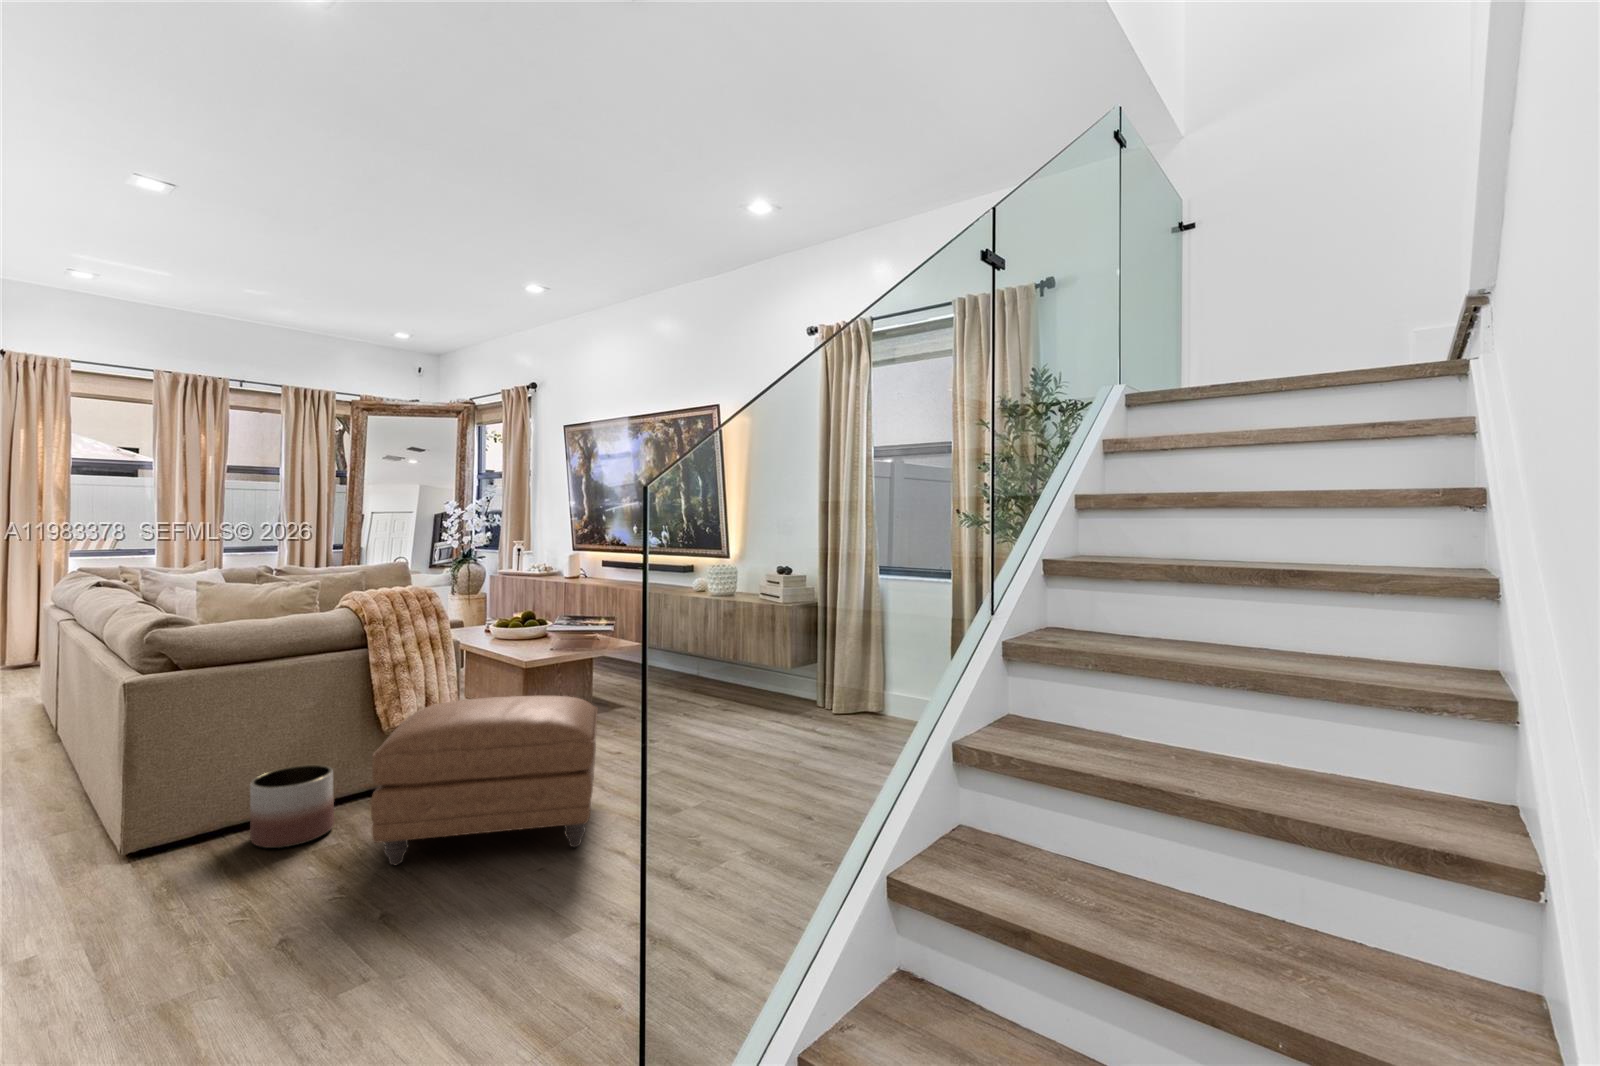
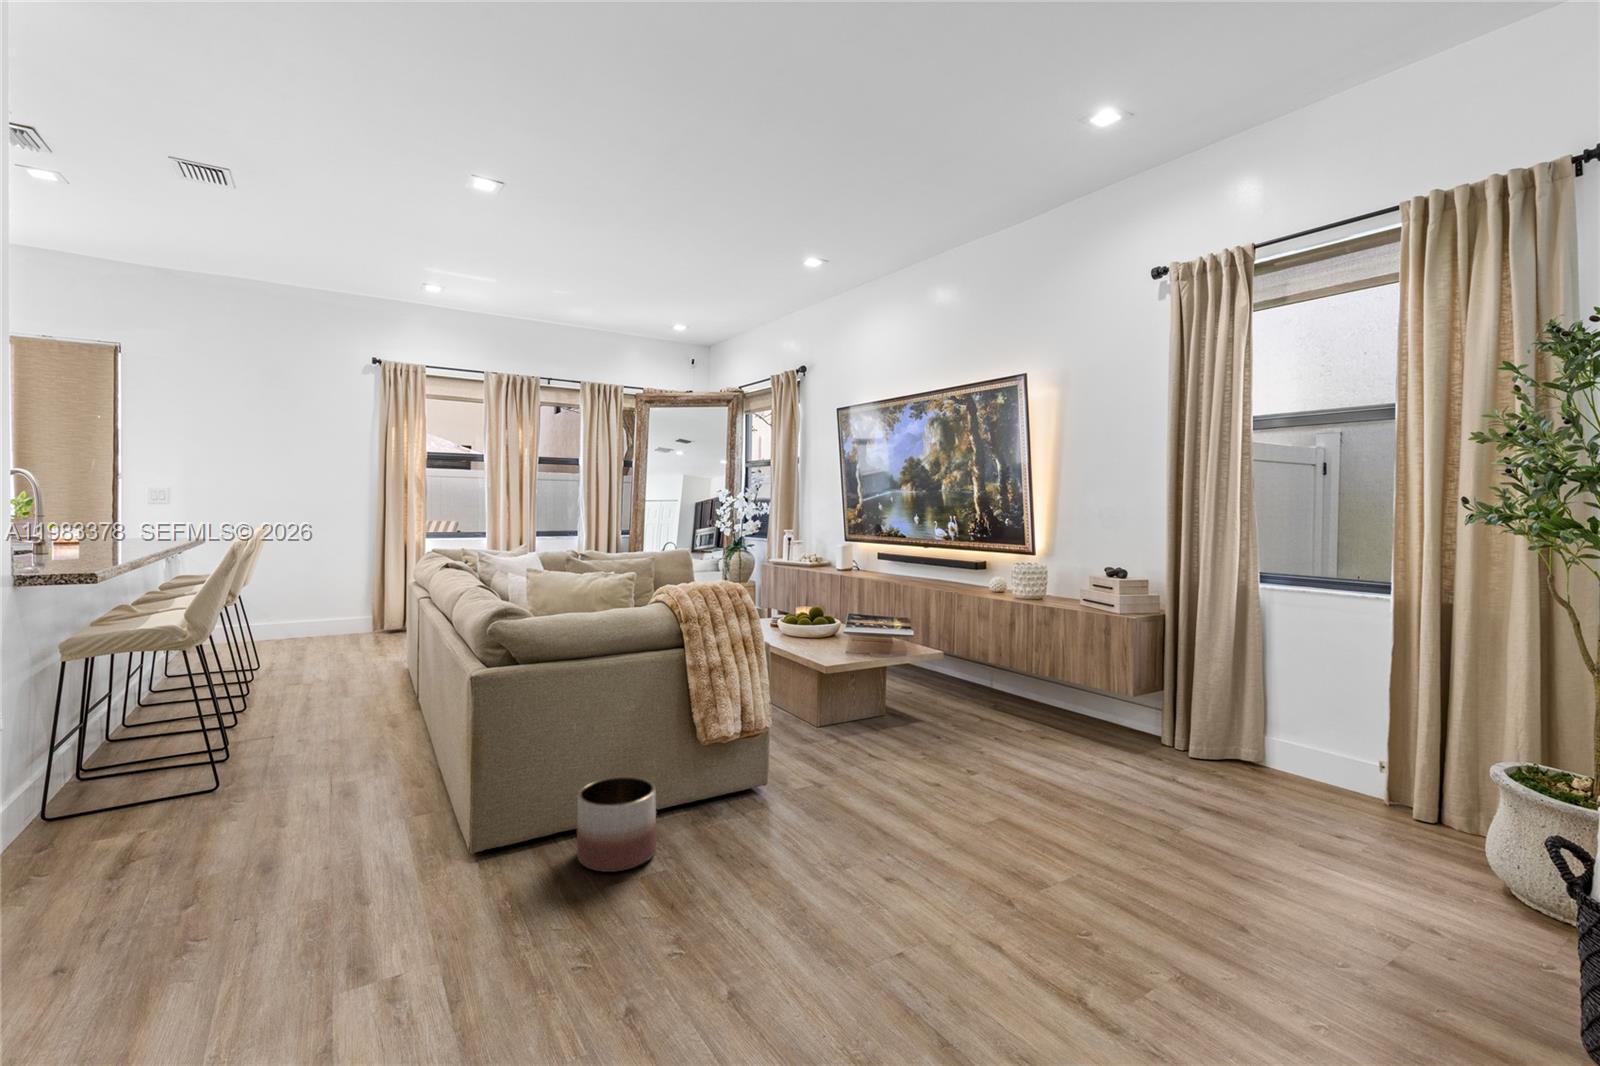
ottoman: present [371,696,597,865] -> none [707,721,966,928]

